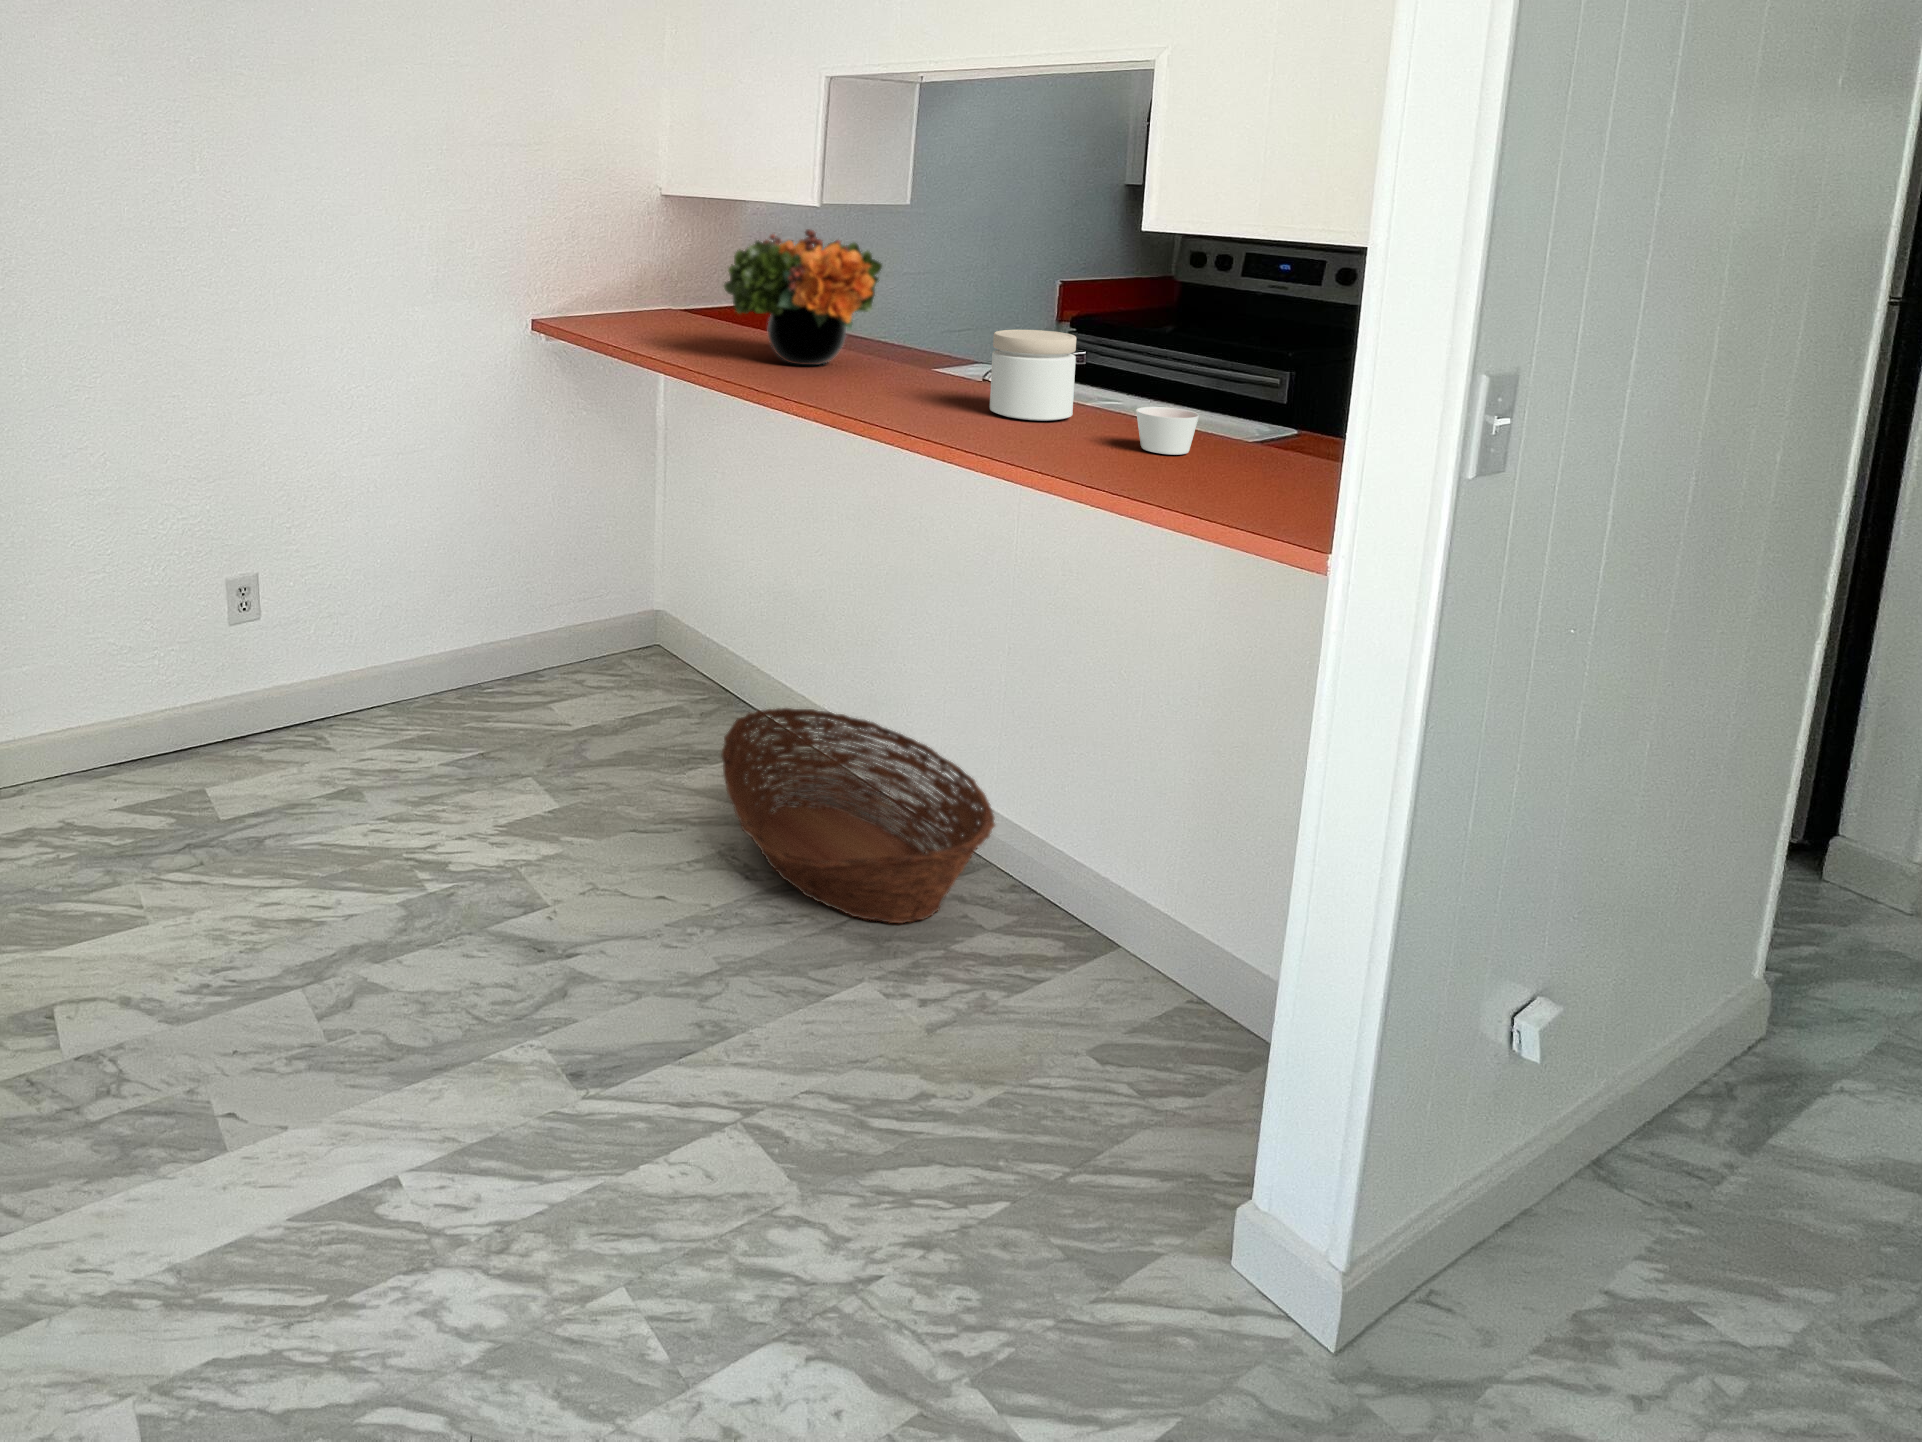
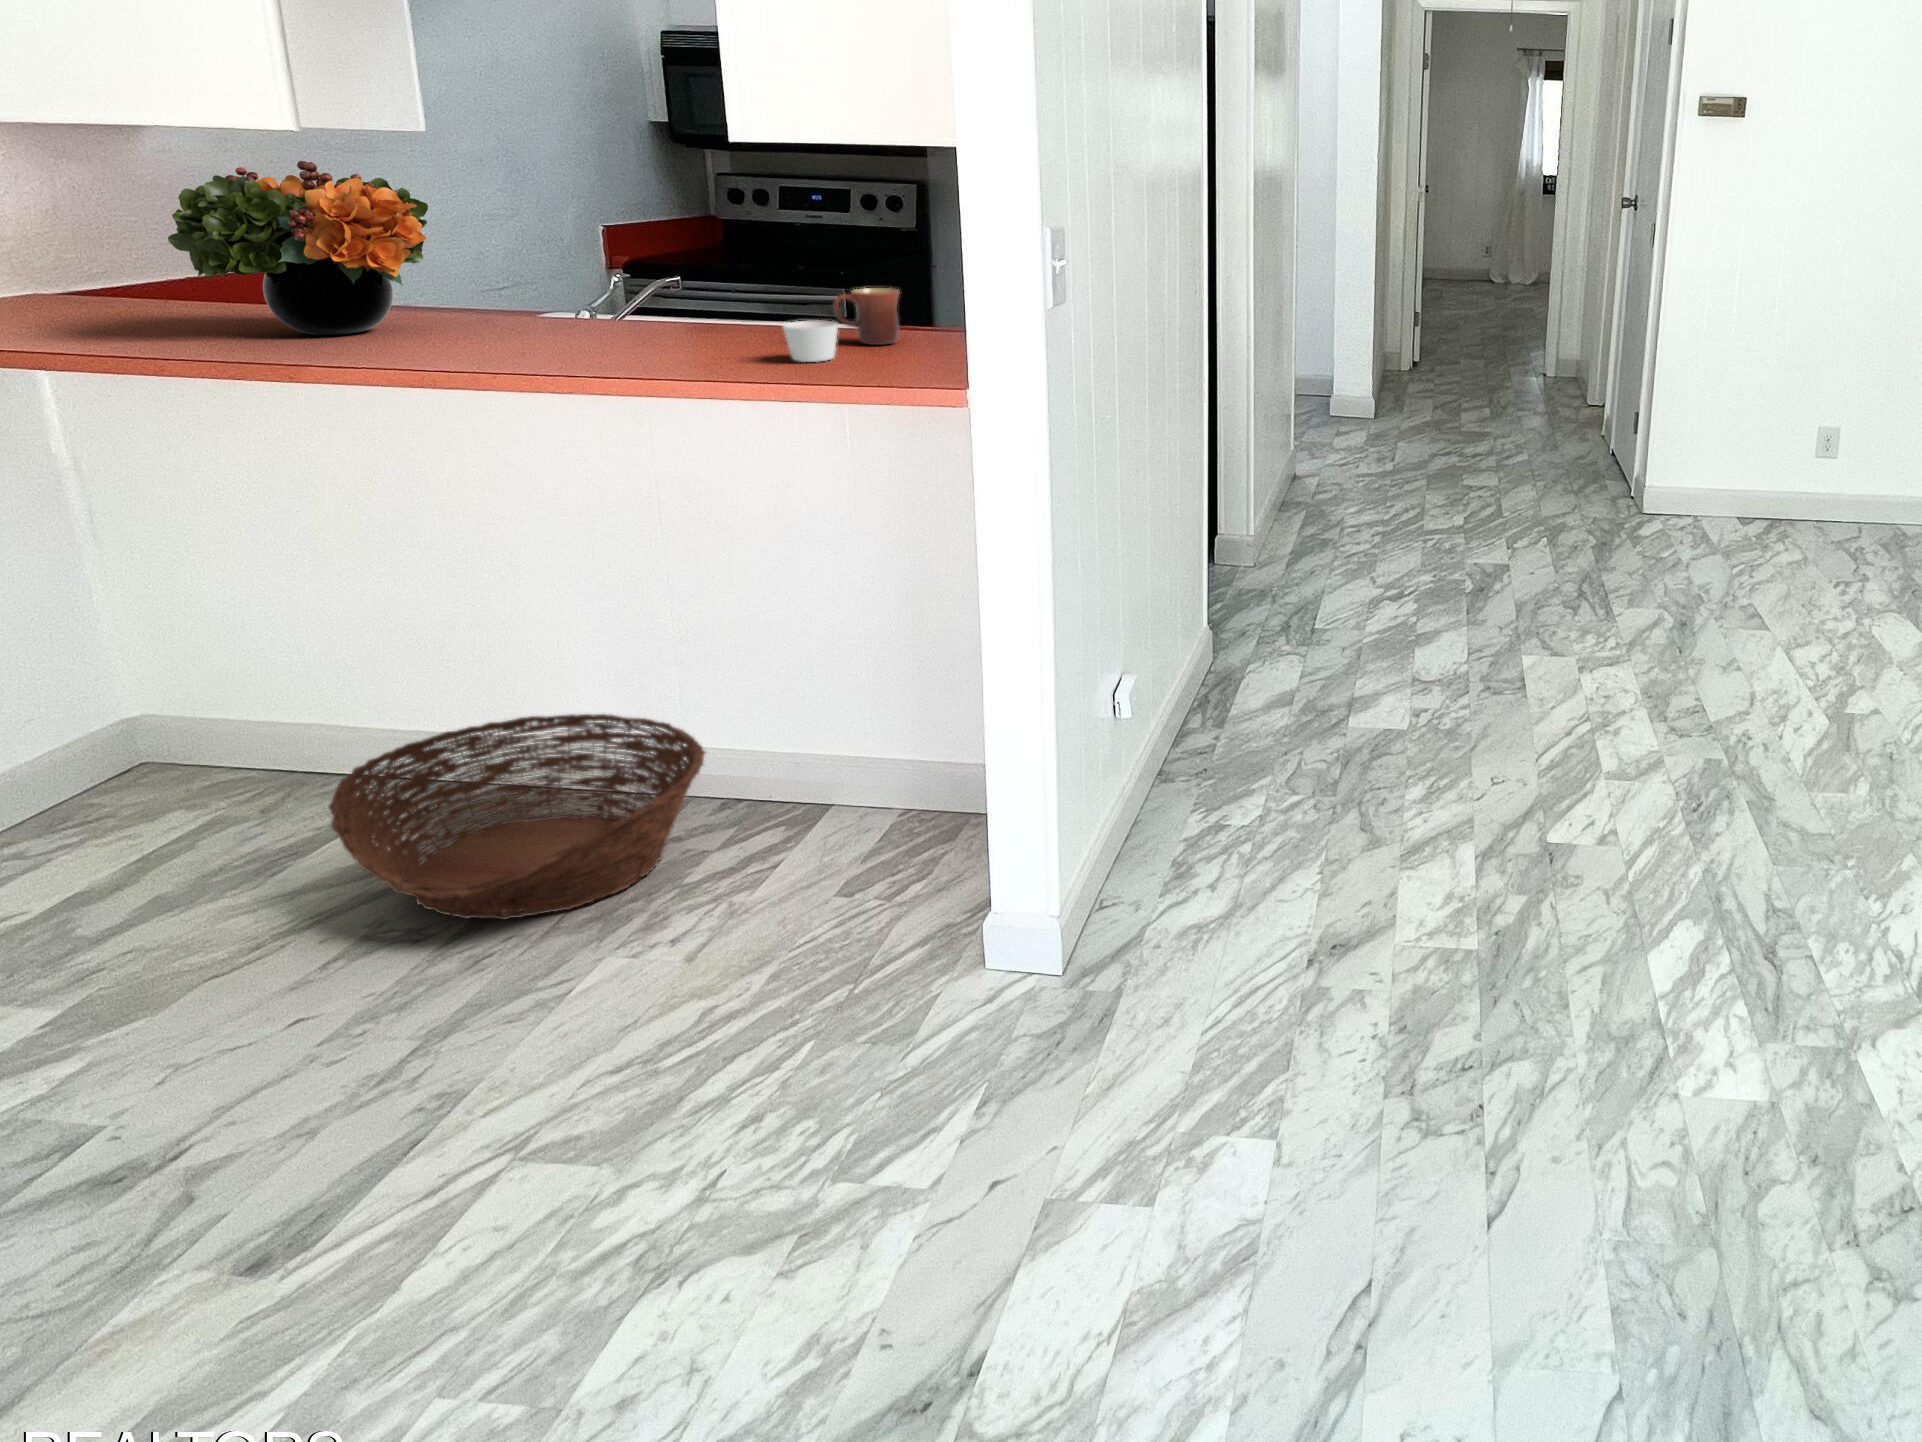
jar: present [990,330,1076,421] -> none [611,263,711,353]
mug: none [1206,377,1290,445] -> present [834,288,899,345]

